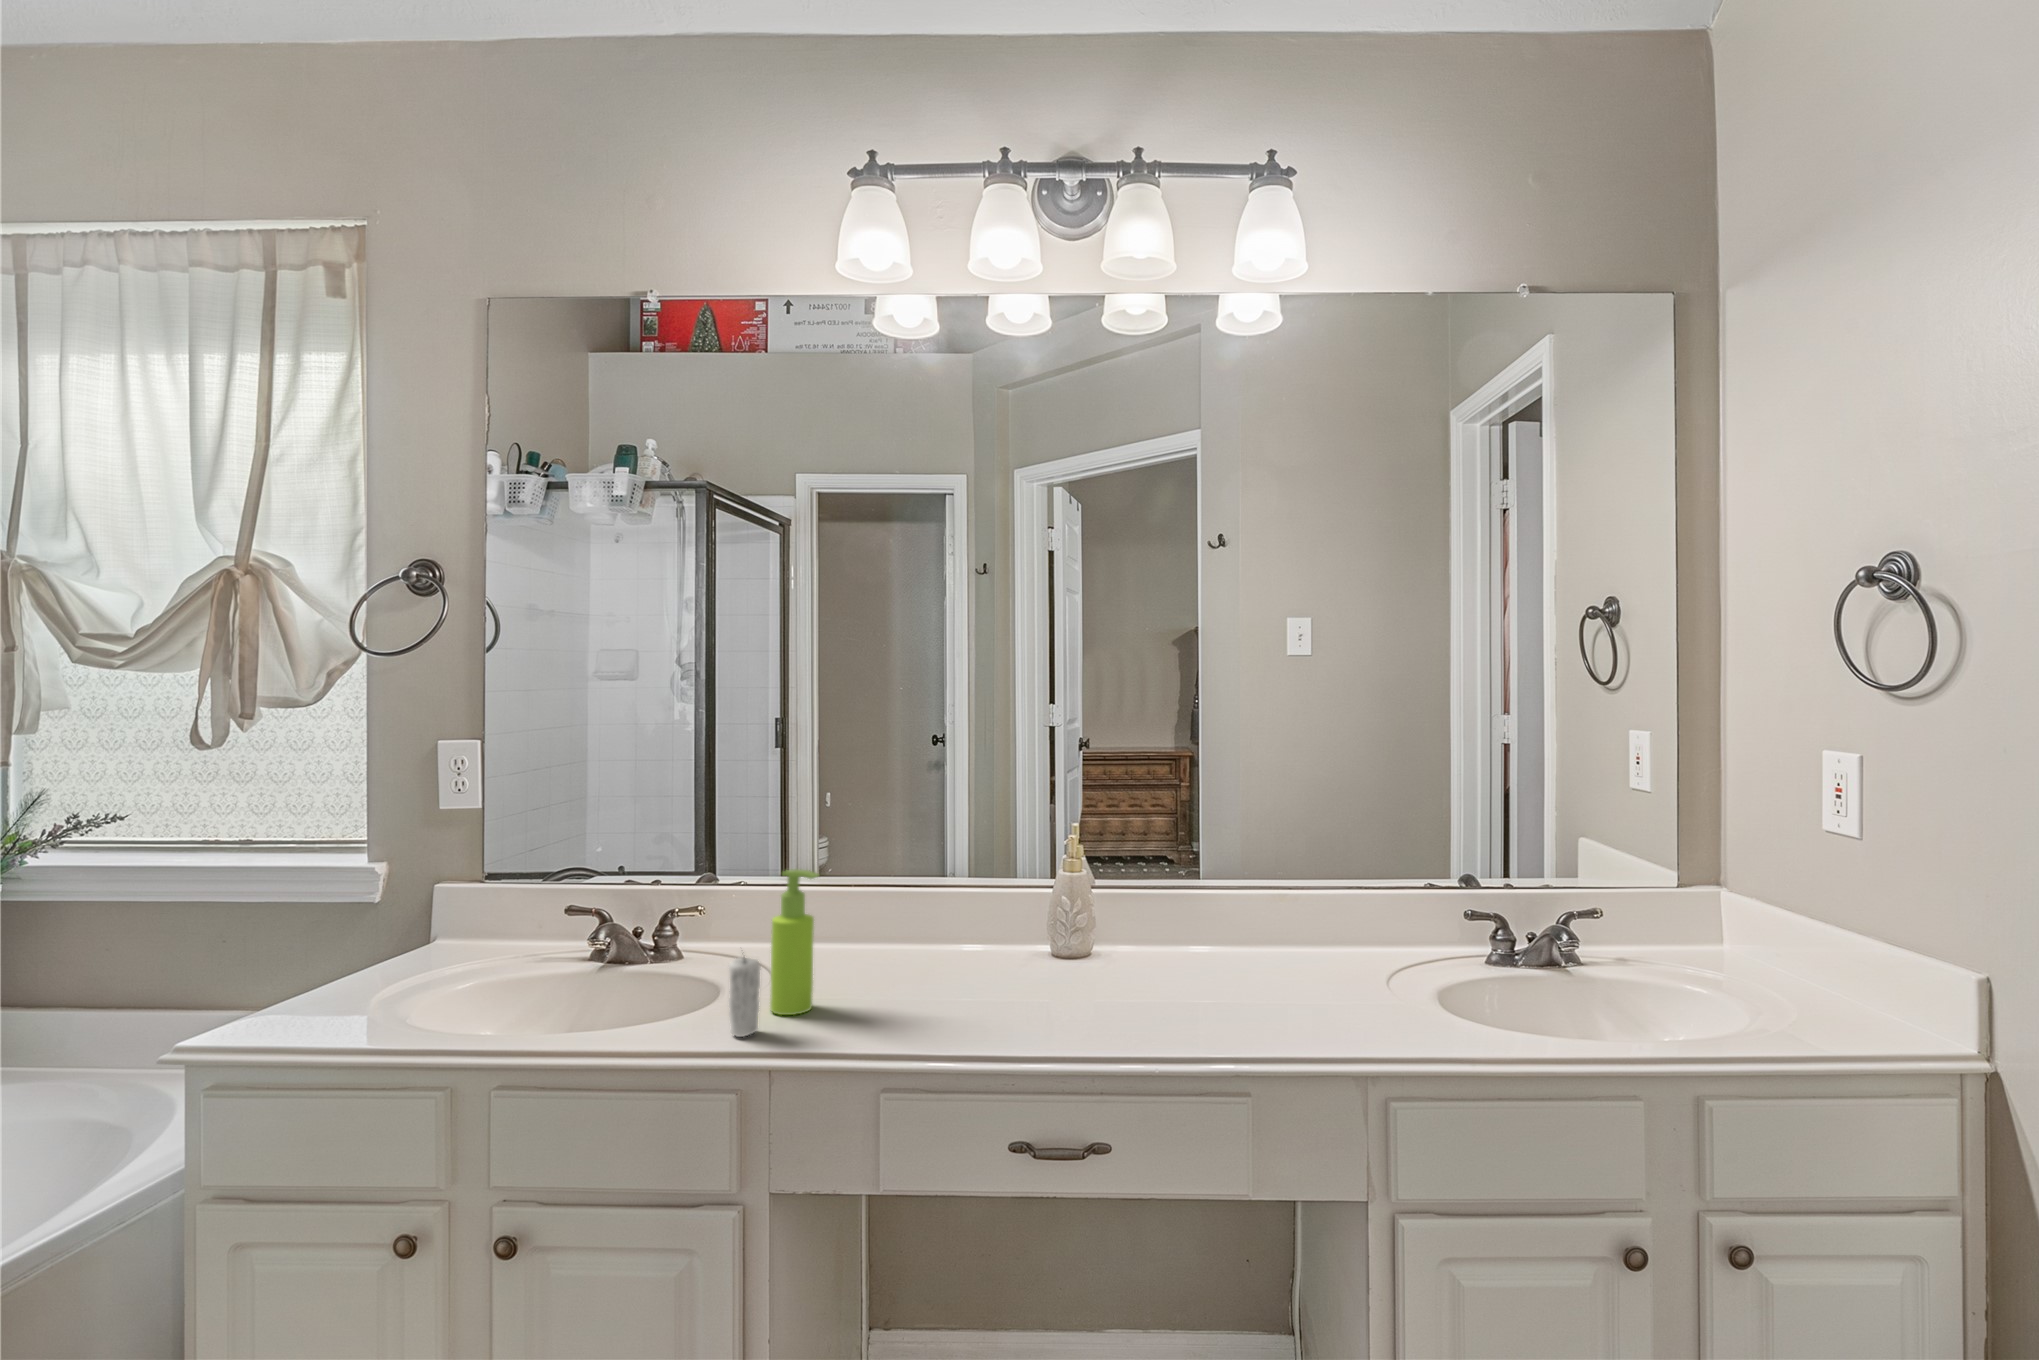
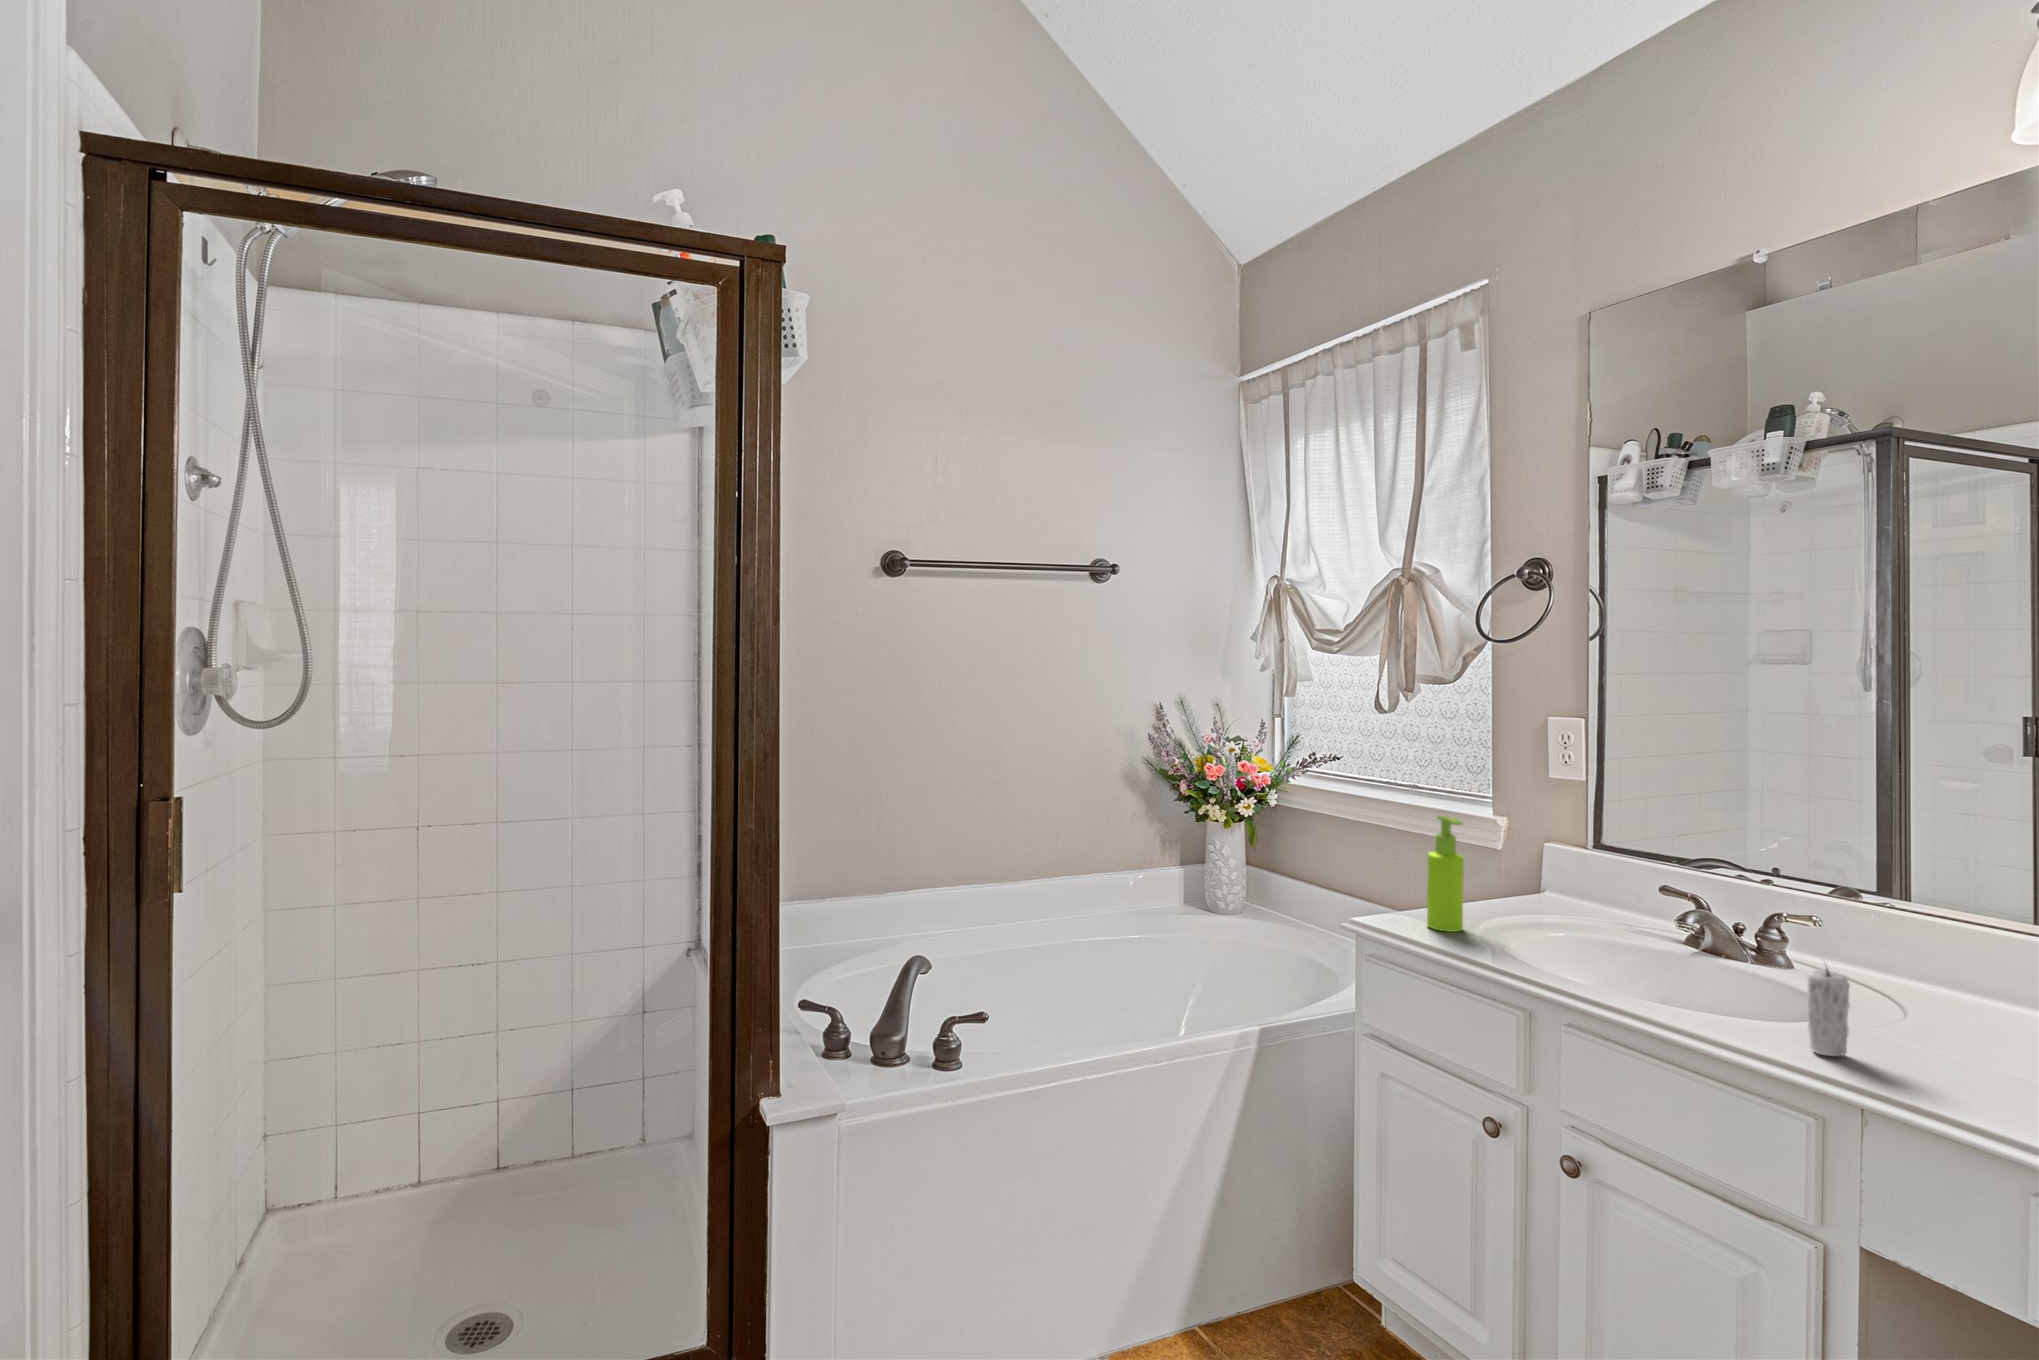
soap dispenser: present [770,869,819,1015] -> present [1427,816,1464,932]

